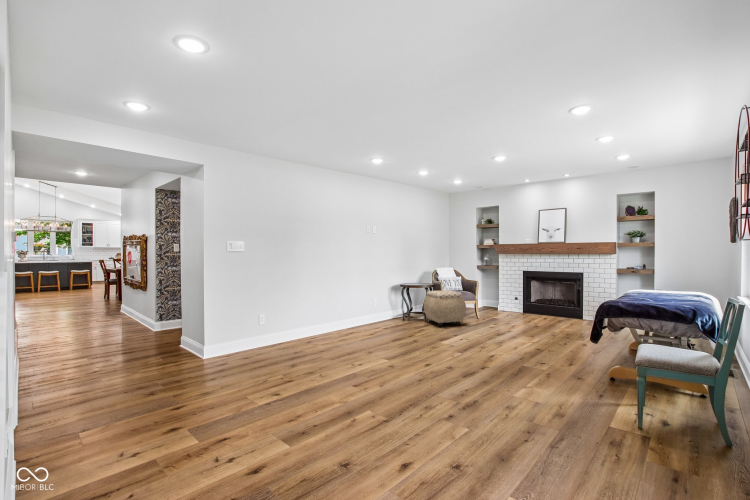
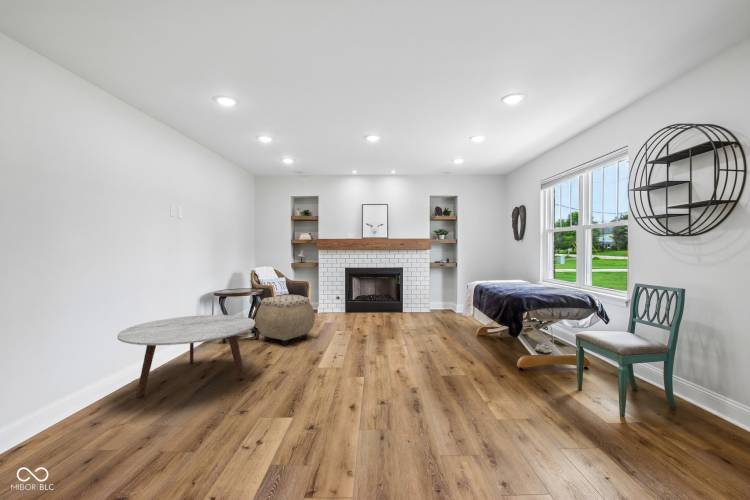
coffee table: none [334,297,406,338] -> present [117,315,255,397]

